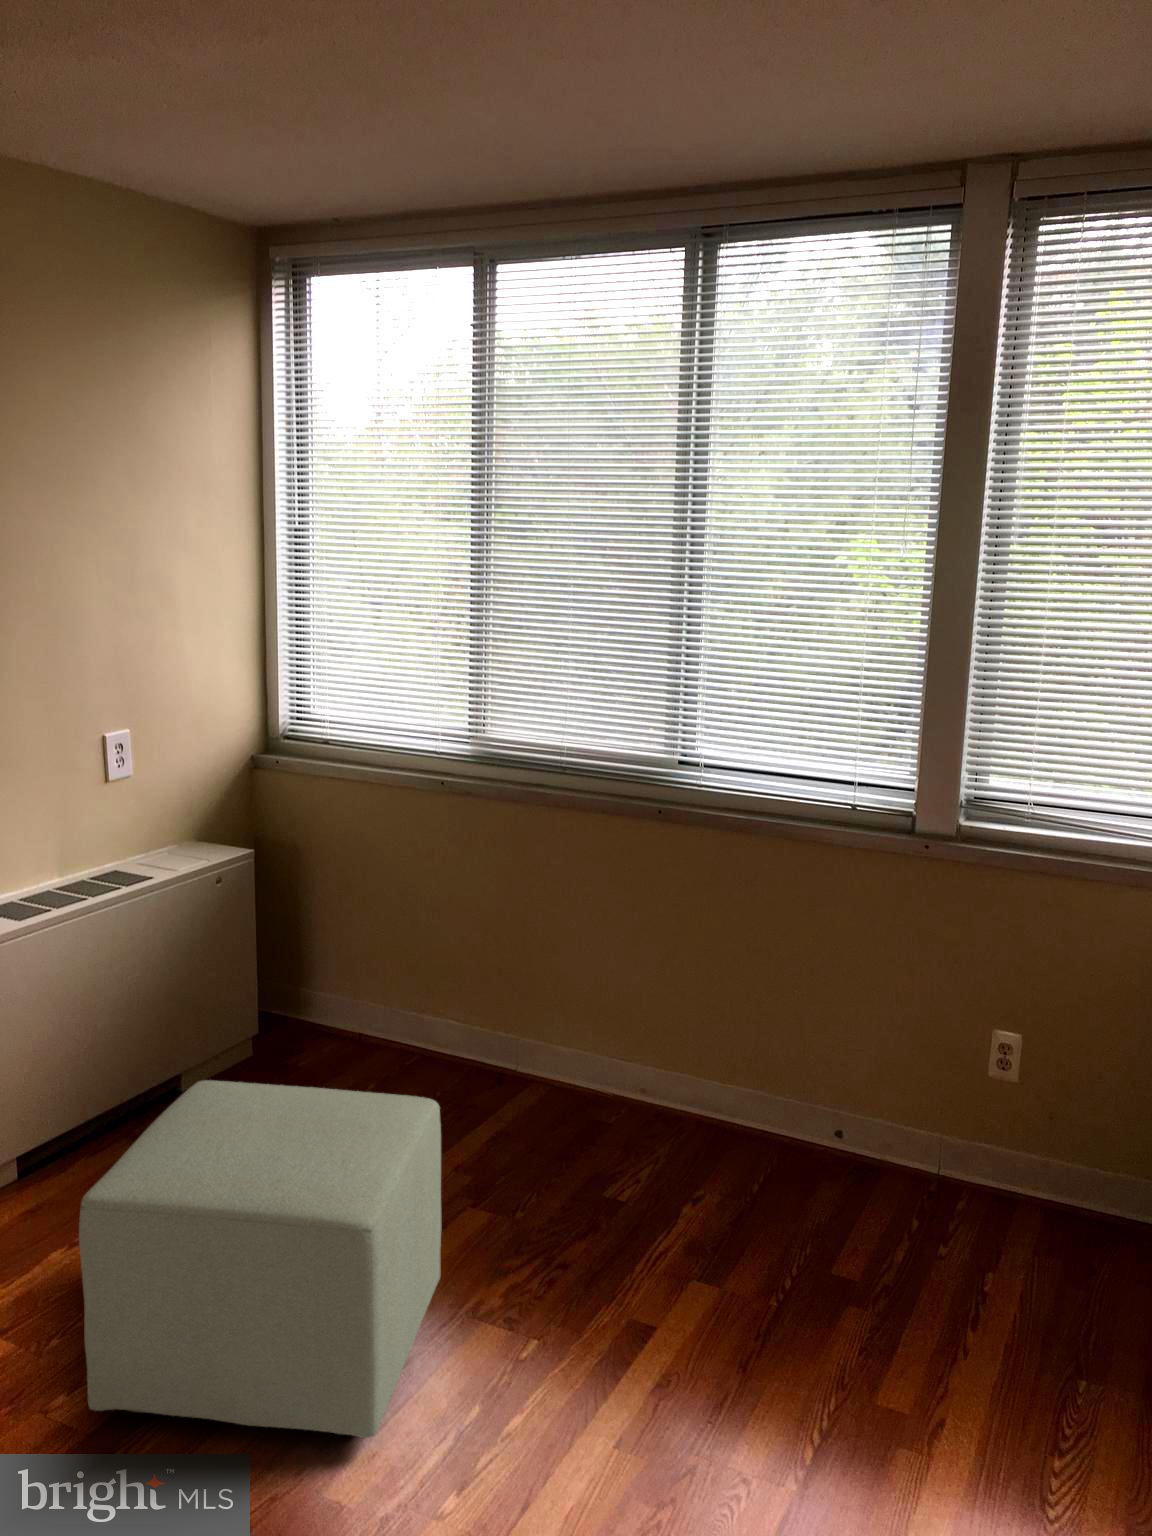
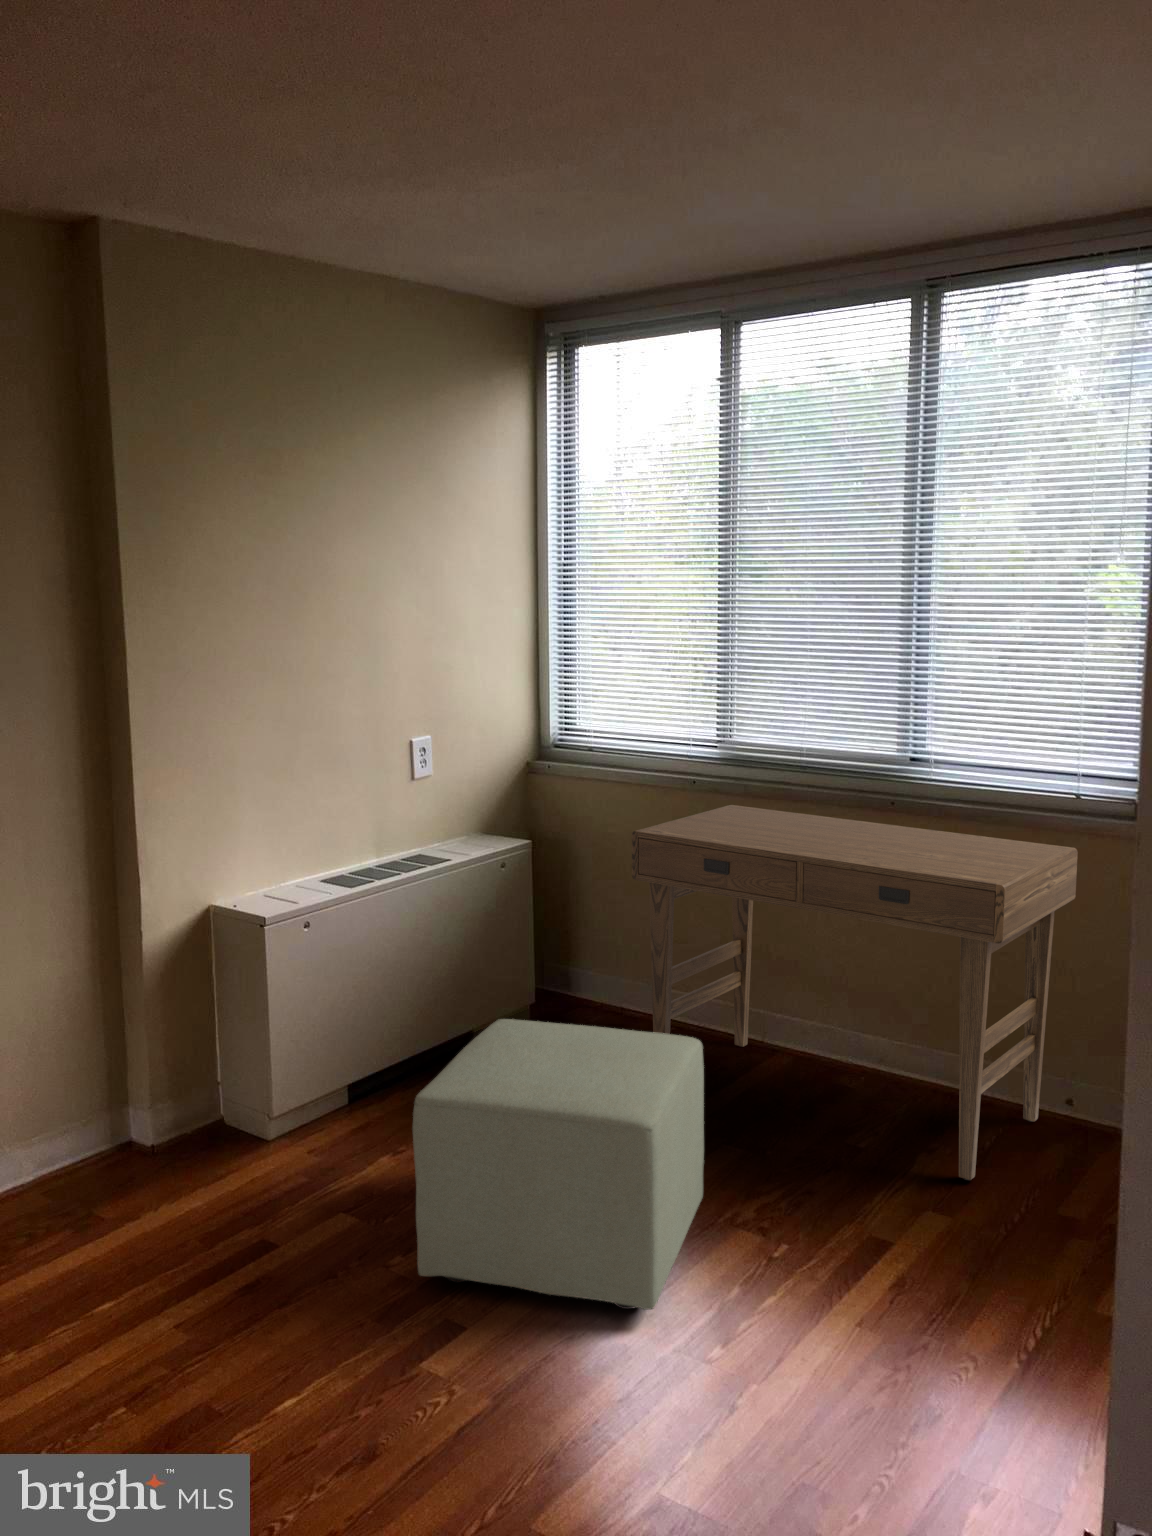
desk: none [366,808,855,1236] -> present [632,805,1078,1180]

